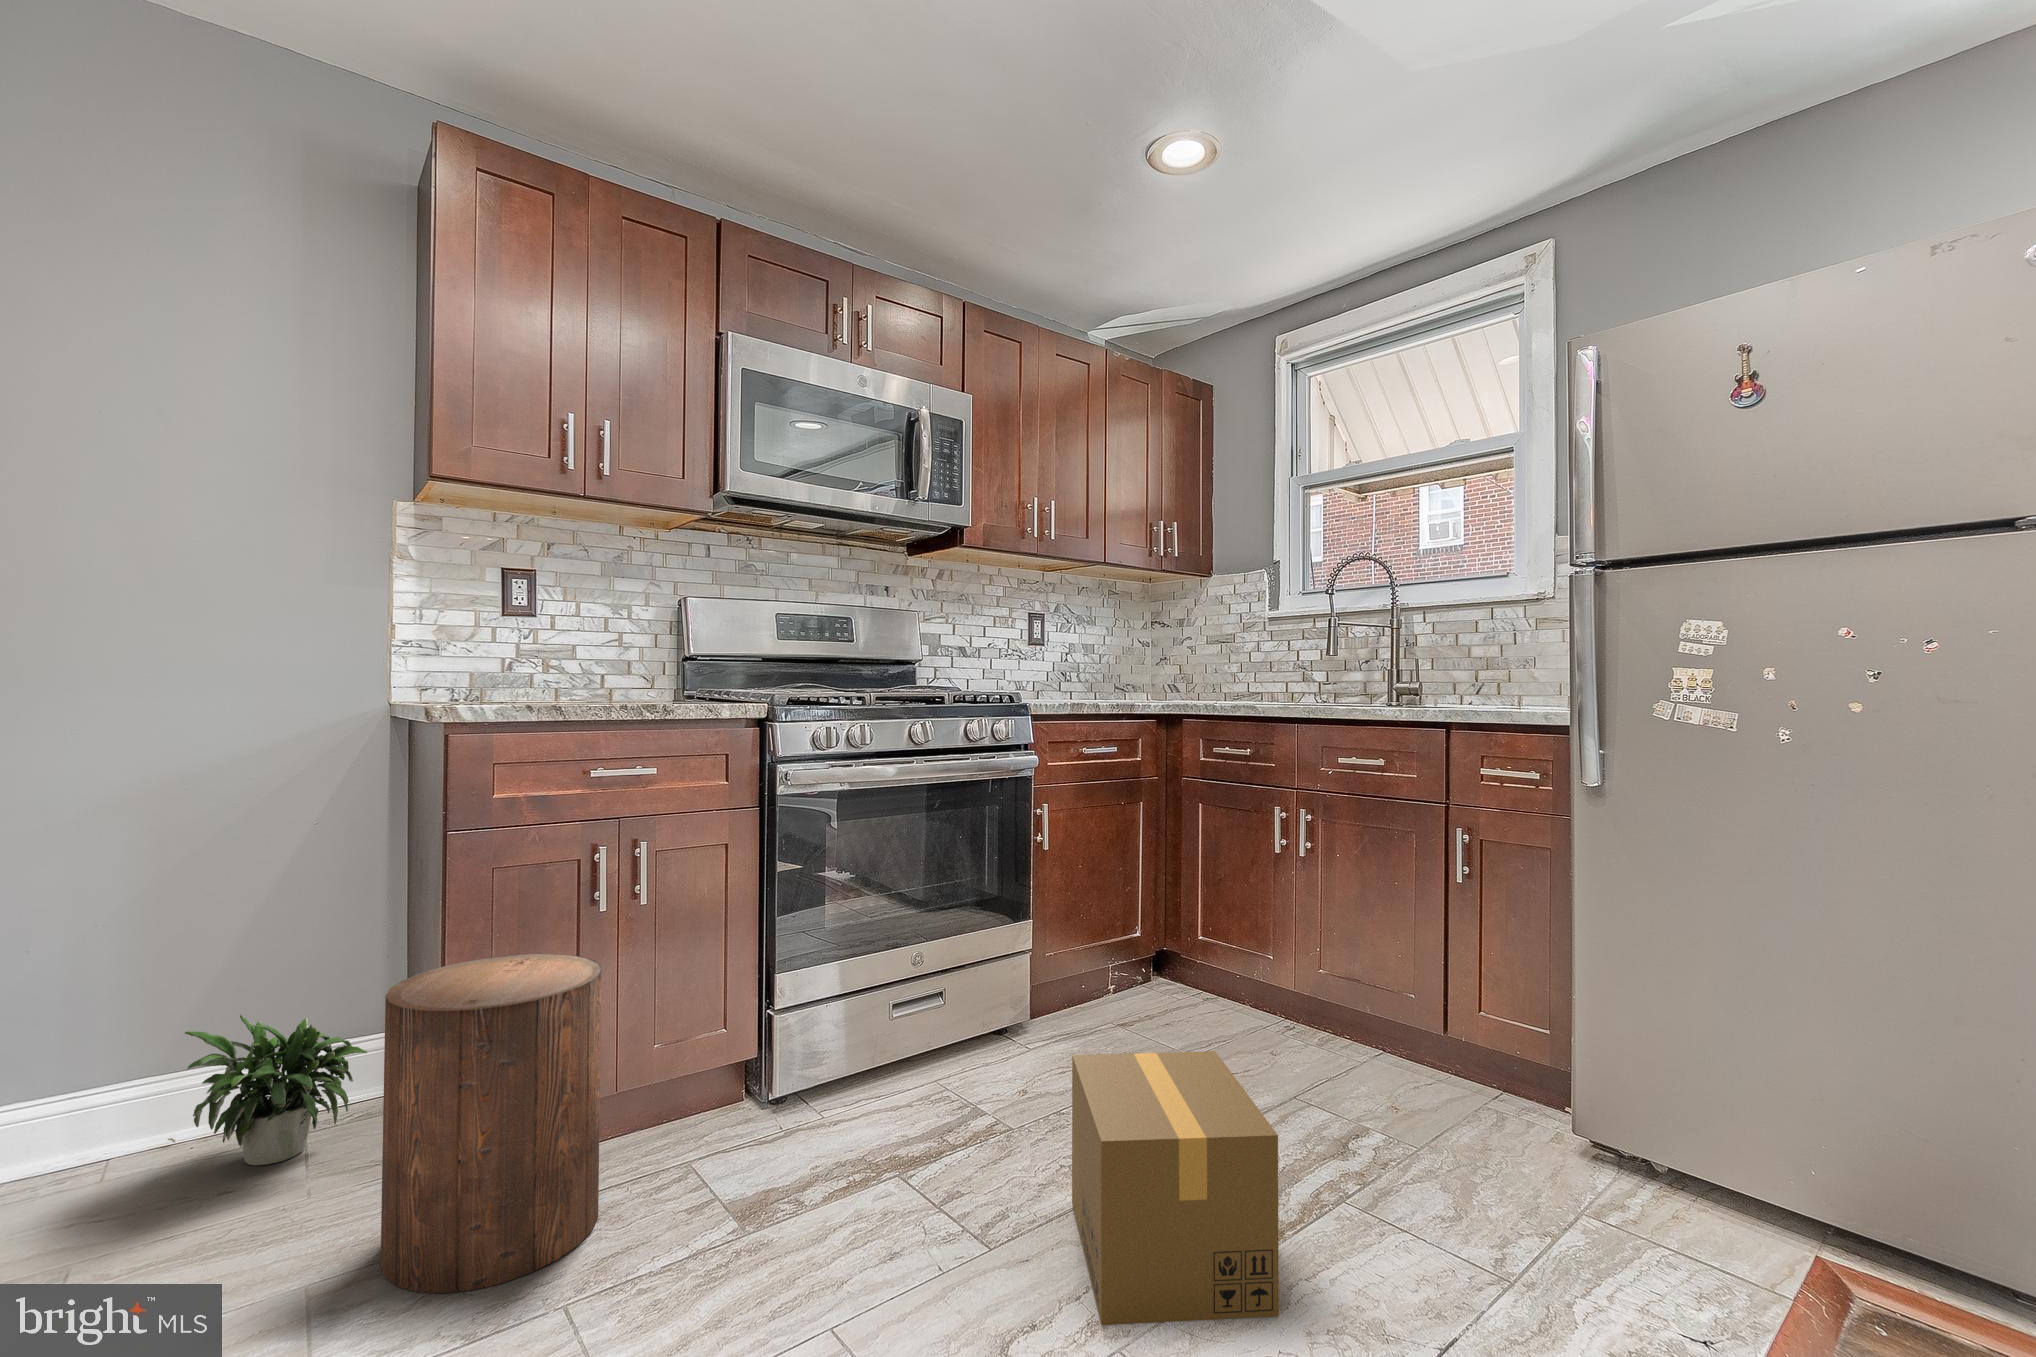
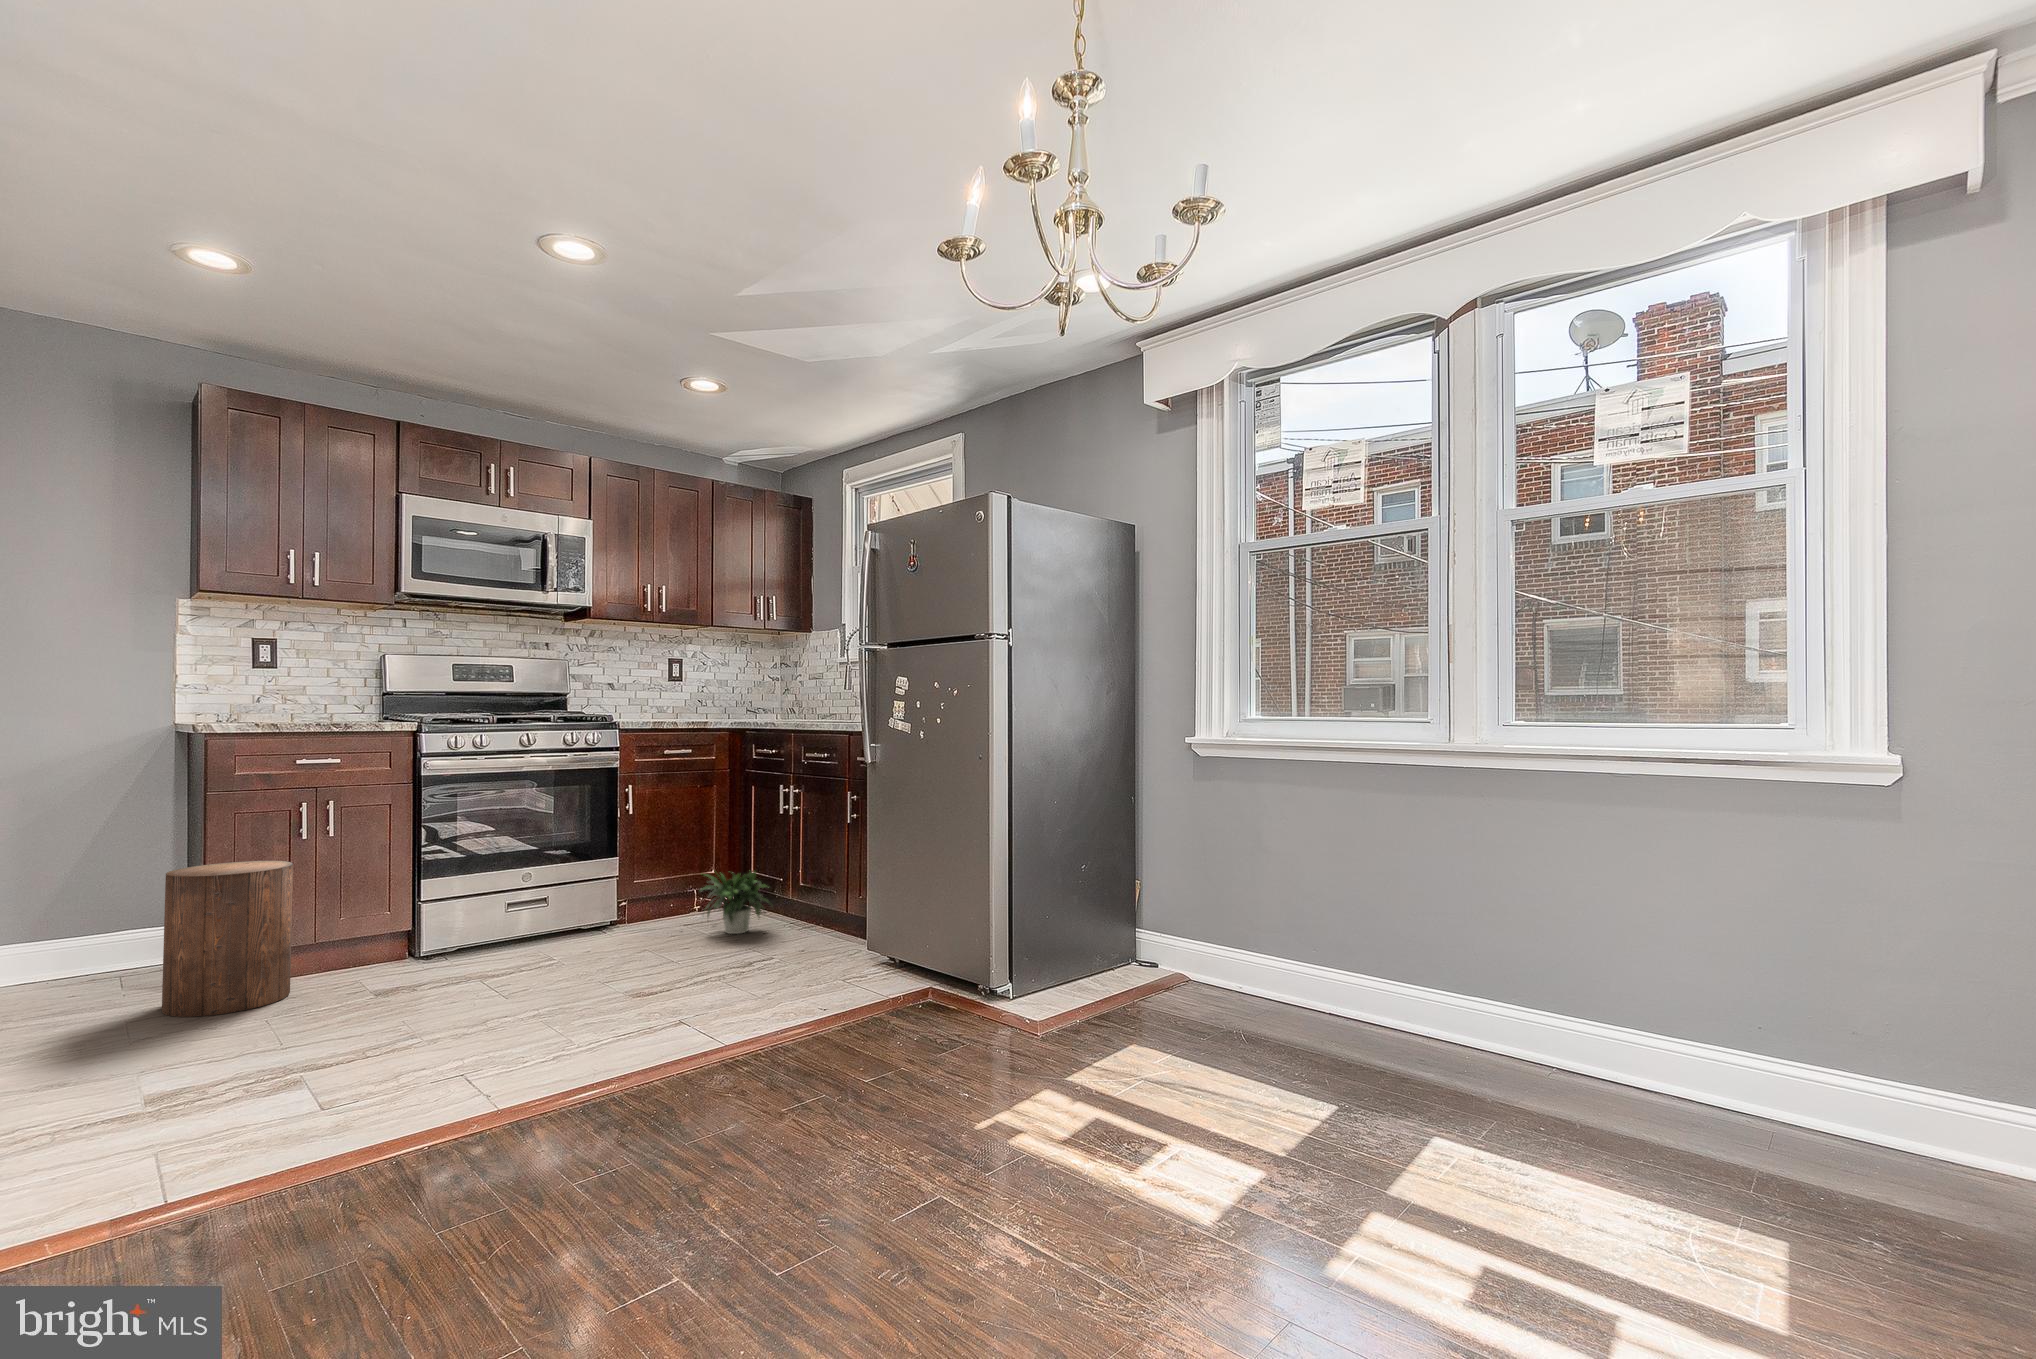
potted plant: present [168,1015,367,1165] -> present [680,872,772,934]
cardboard box: present [1072,1051,1279,1325] -> none [528,903,641,1012]

